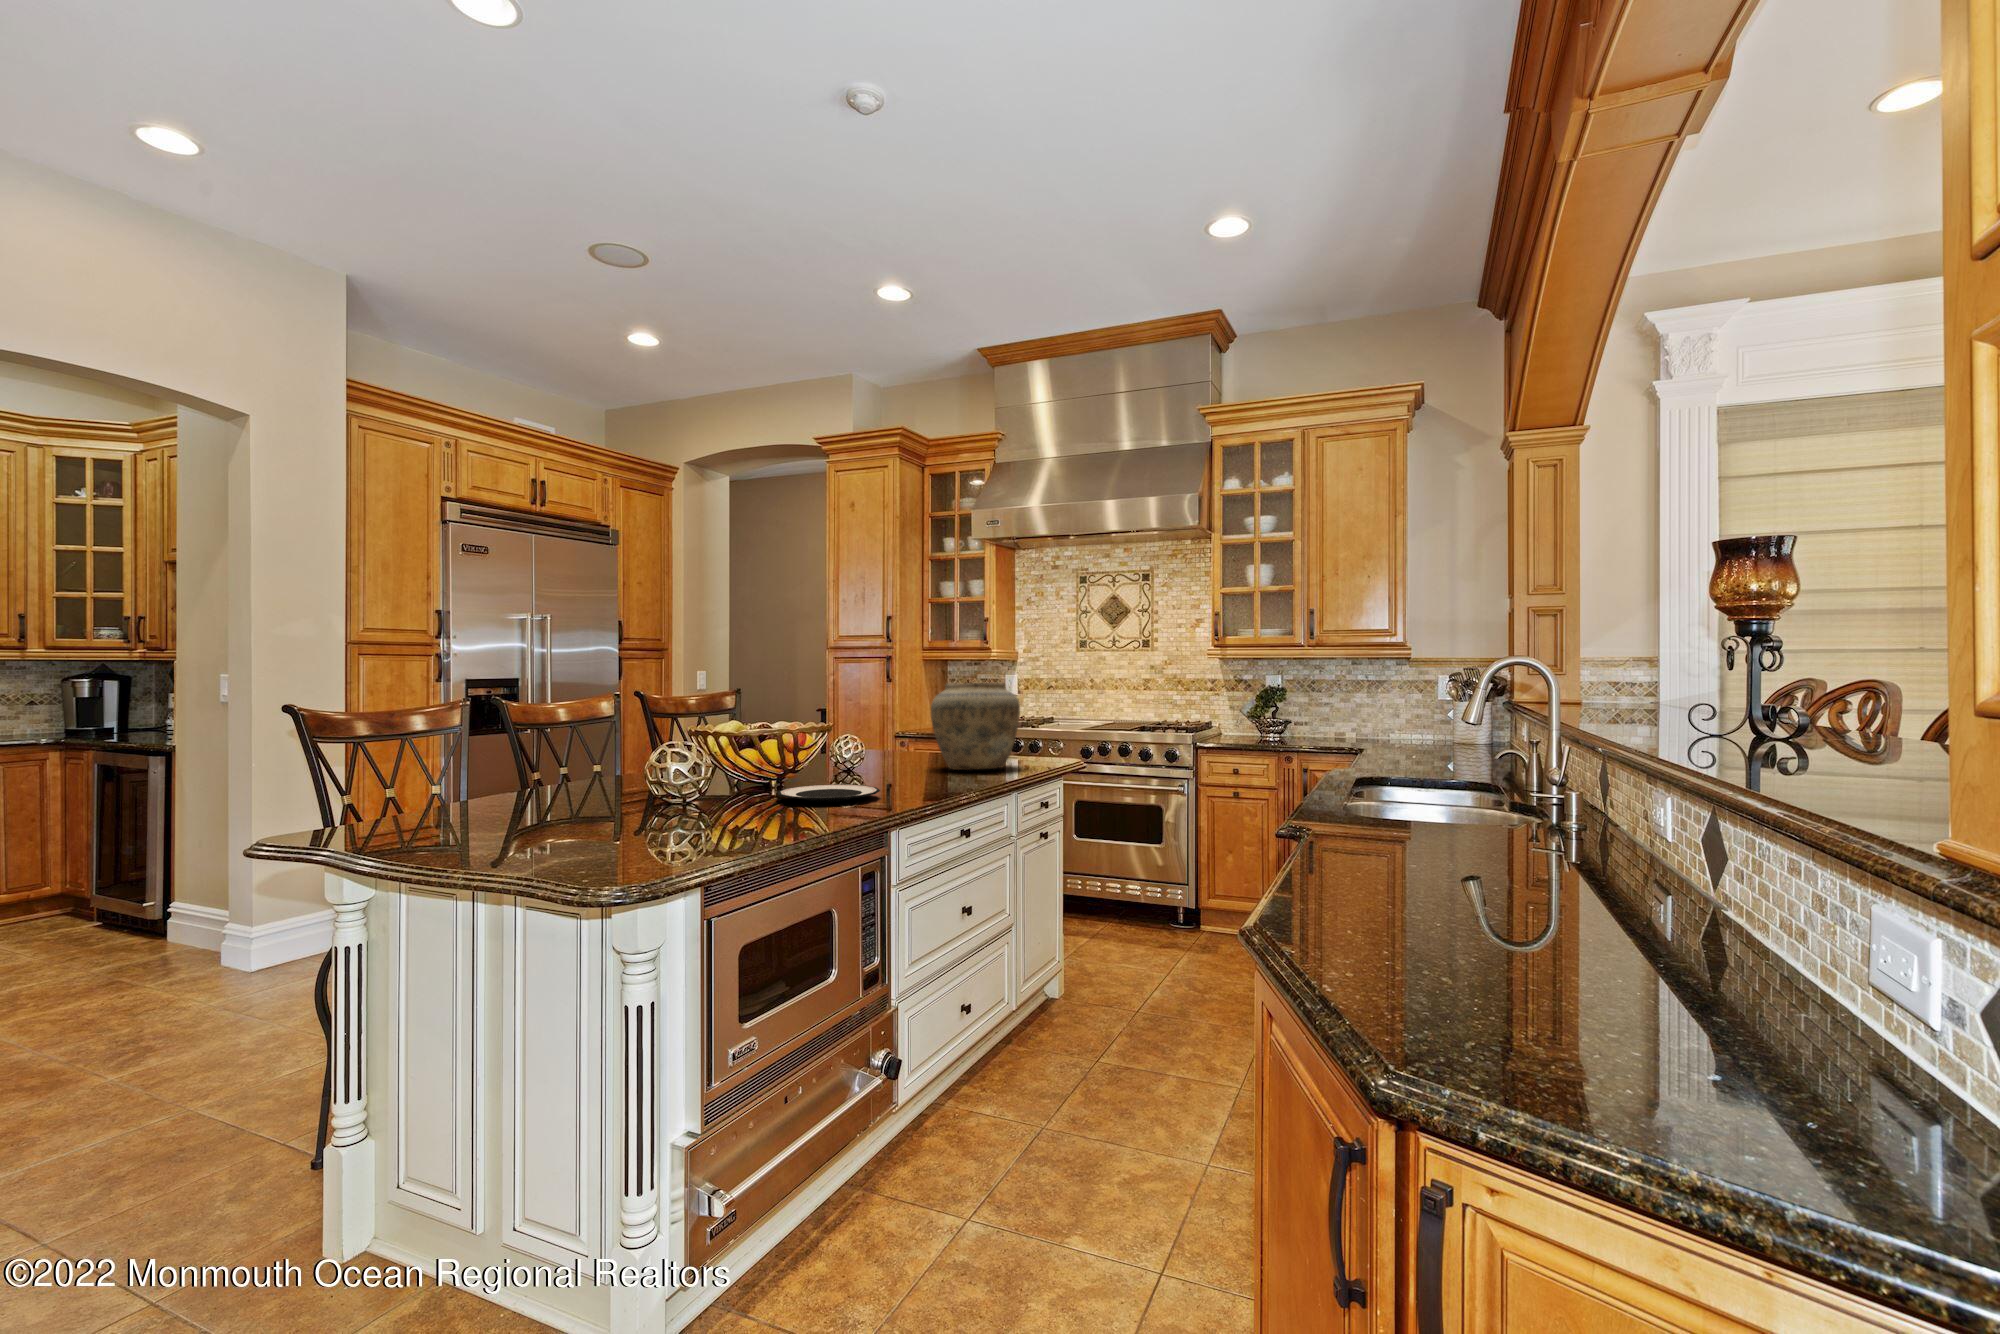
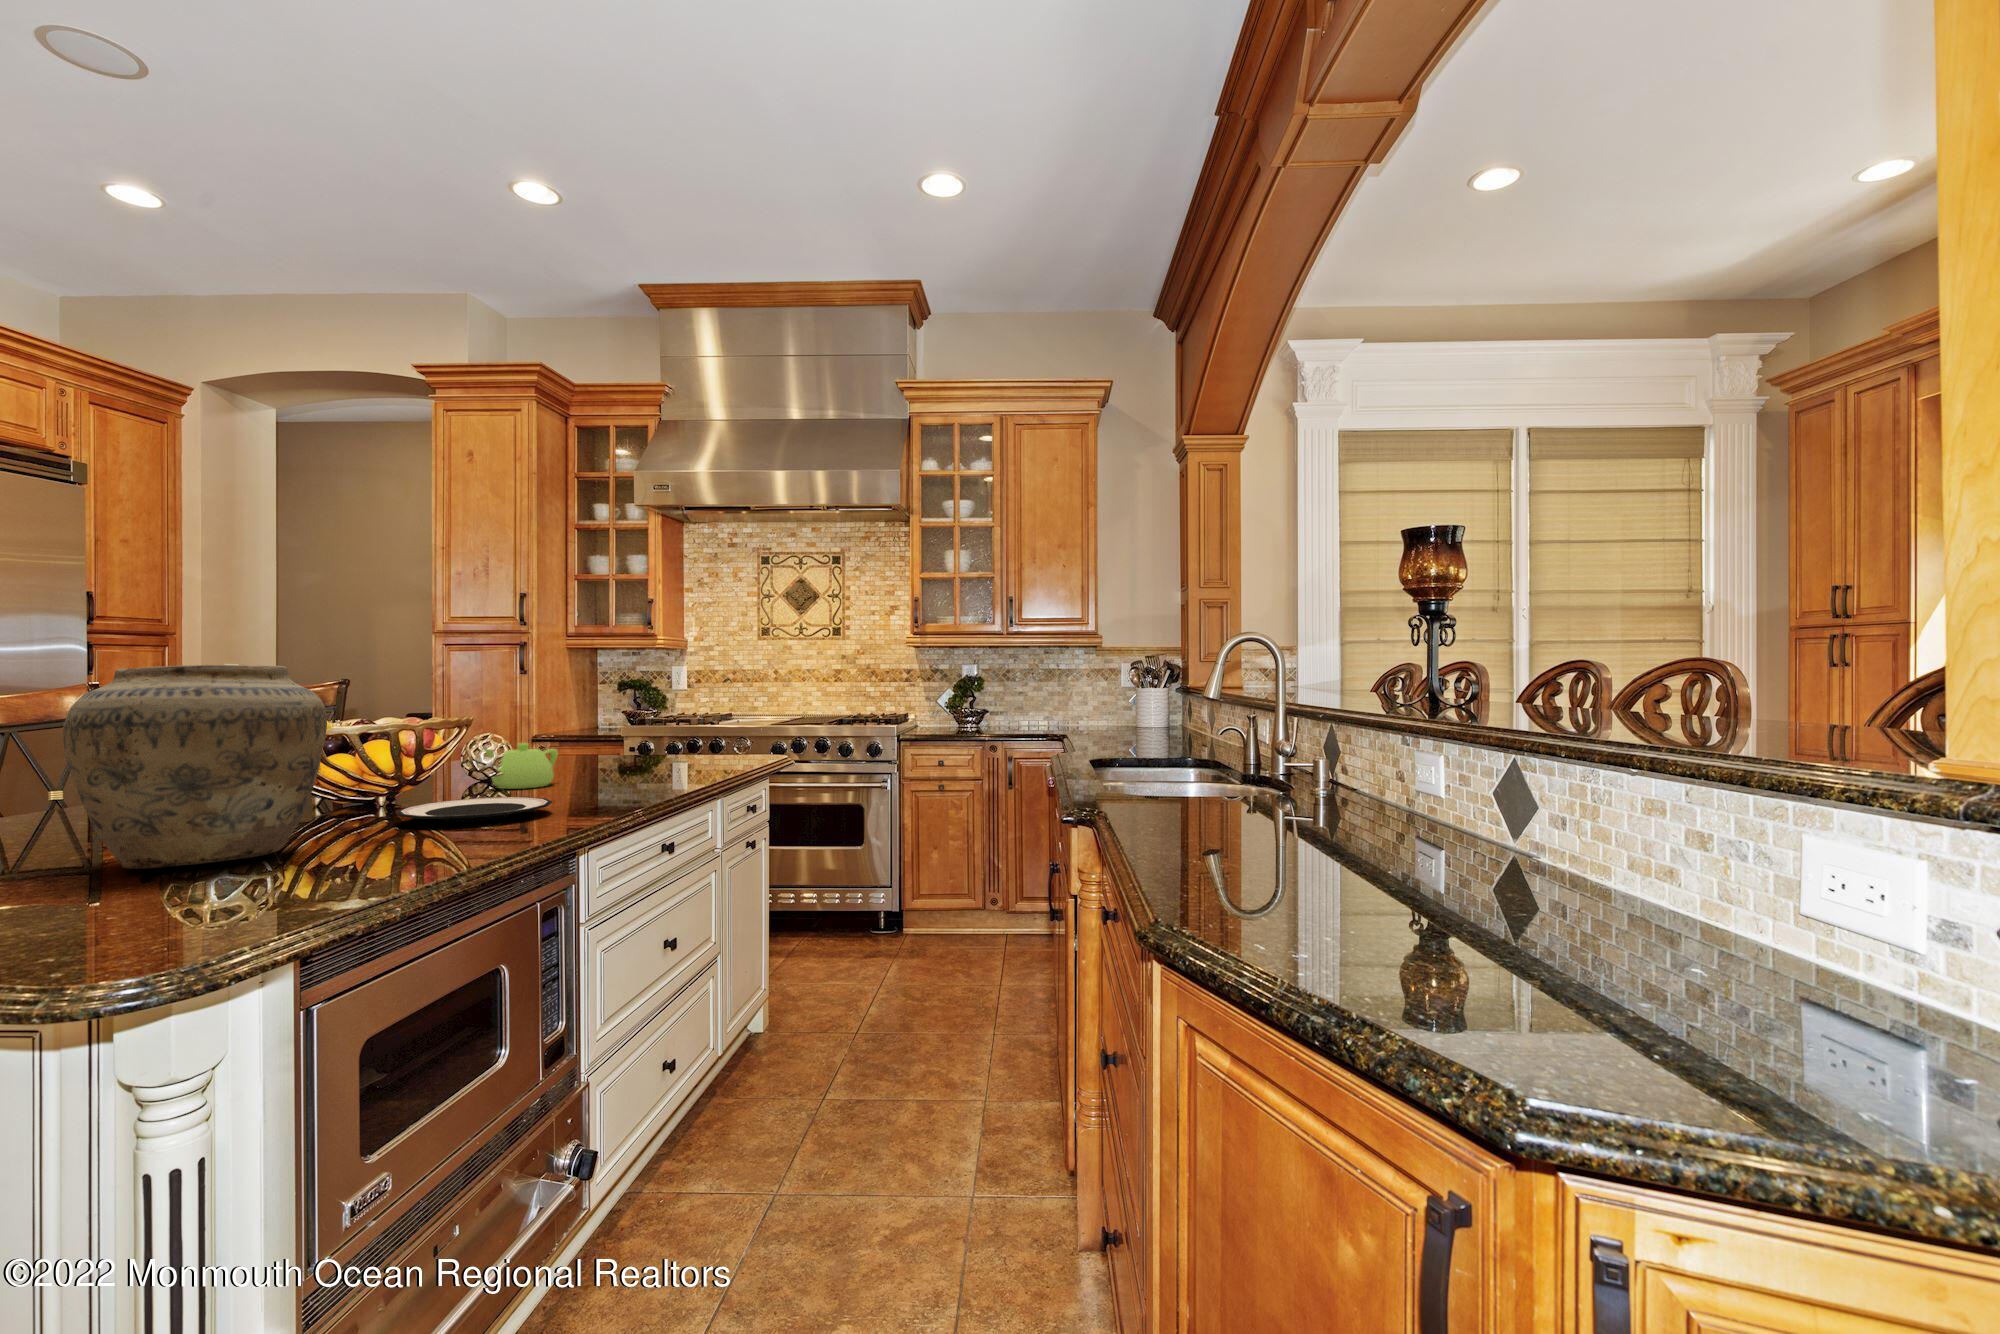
vase: present [931,682,1020,770] -> present [63,665,327,869]
teapot: none [841,743,895,778] -> present [484,743,558,789]

